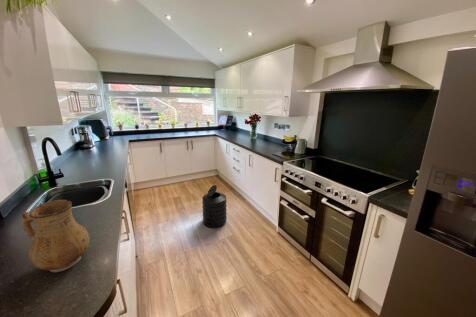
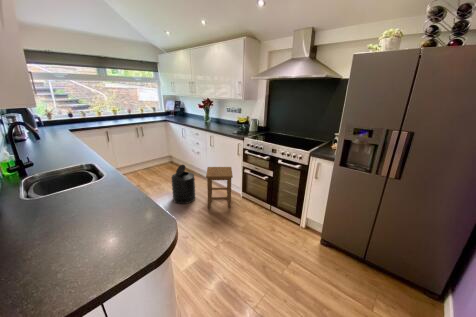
stool: none [234,191,268,243] -> present [206,167,233,208]
ceramic pitcher: present [22,200,90,272] -> none [82,160,138,219]

